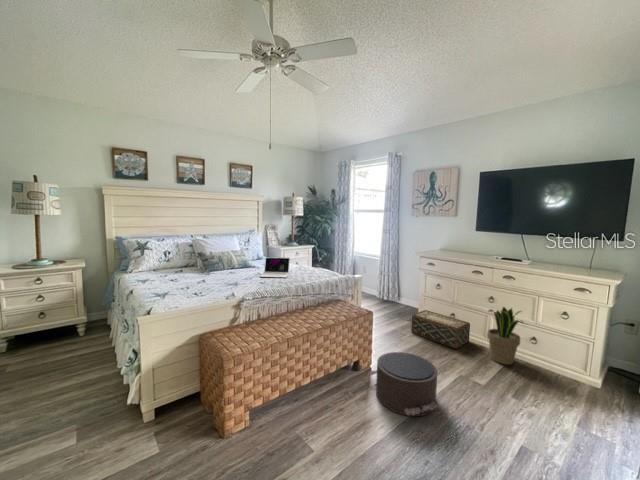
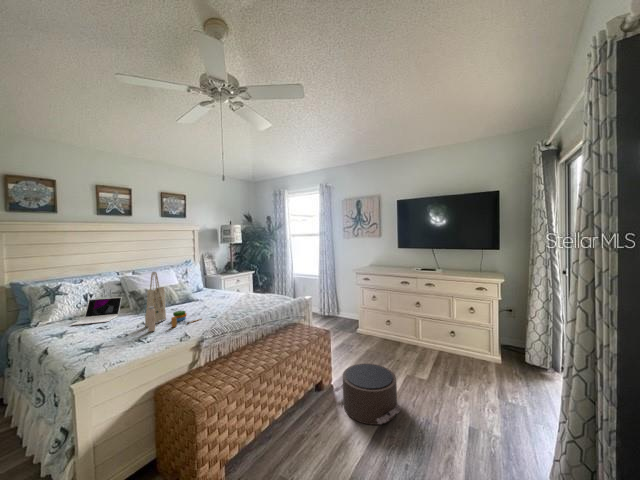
tote bag: none [202,236,249,287] -> present [145,272,201,331]
laptop: present [260,257,290,277] -> present [71,297,122,325]
potted plant: present [487,307,523,365] -> none [418,308,445,357]
woven basket: present [411,310,470,348] -> none [356,320,403,350]

